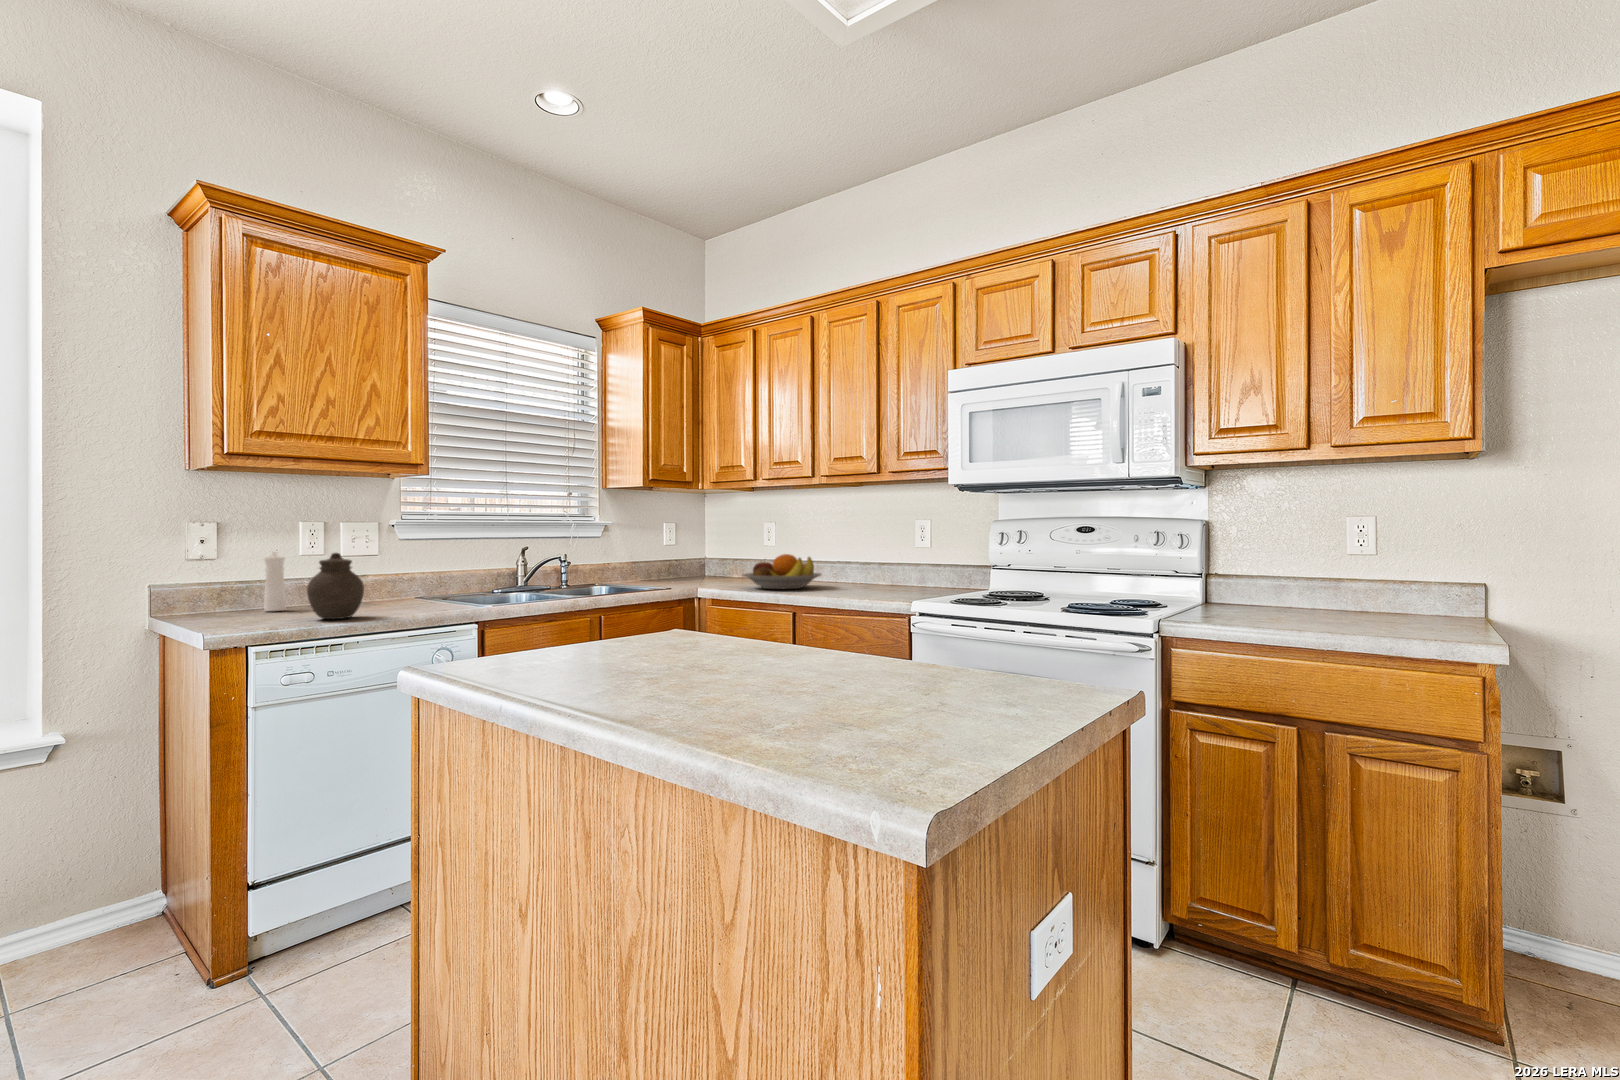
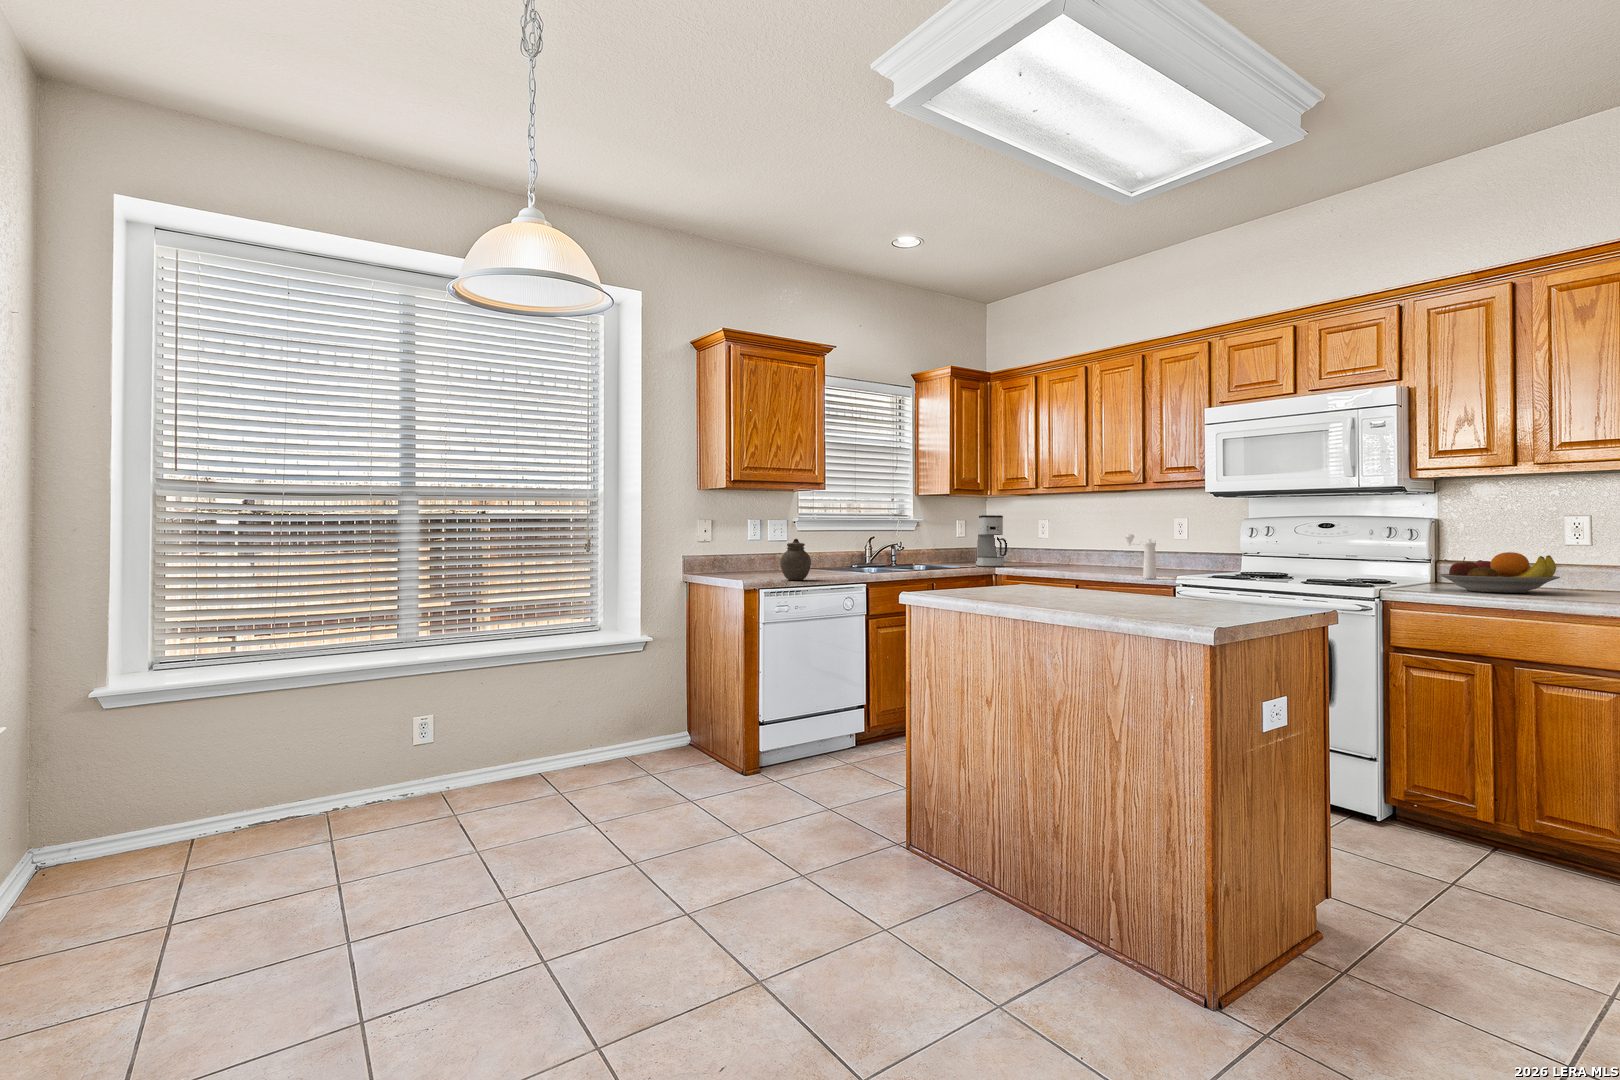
coffee maker: none [696,512,733,577] -> present [976,515,1007,567]
pepper mill: present [264,552,286,611] -> present [1125,534,1156,579]
fruit bowl: present [743,554,821,589] -> present [1438,552,1560,593]

